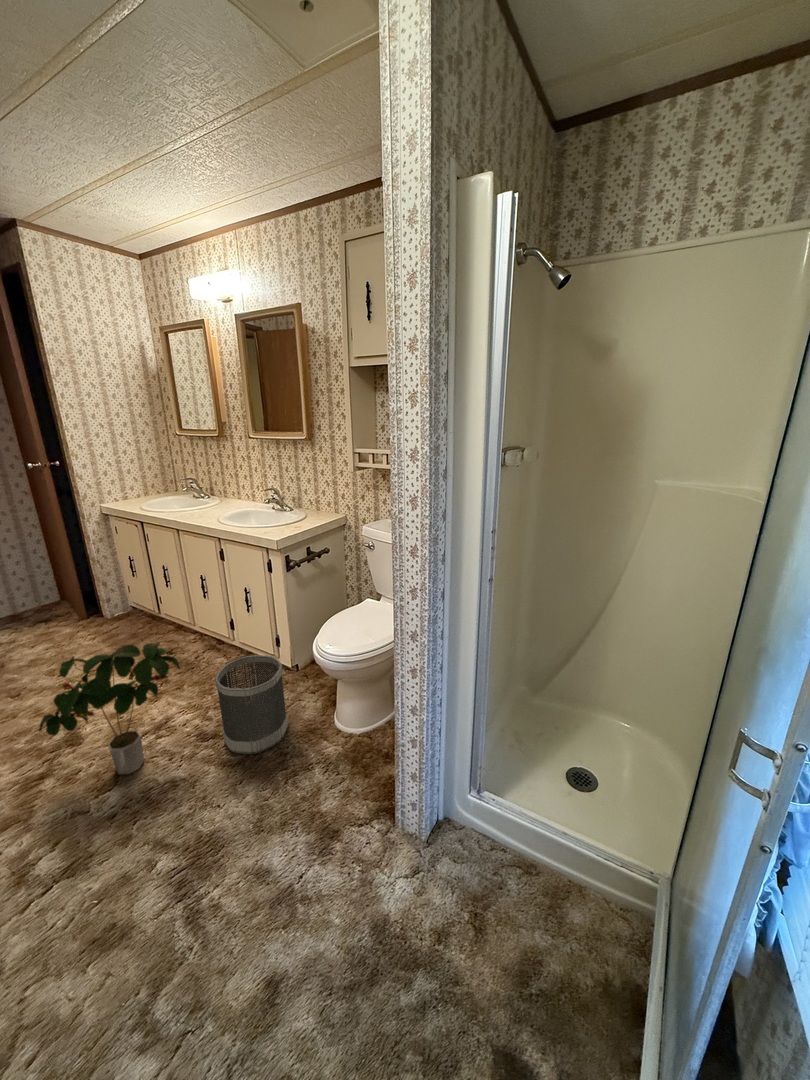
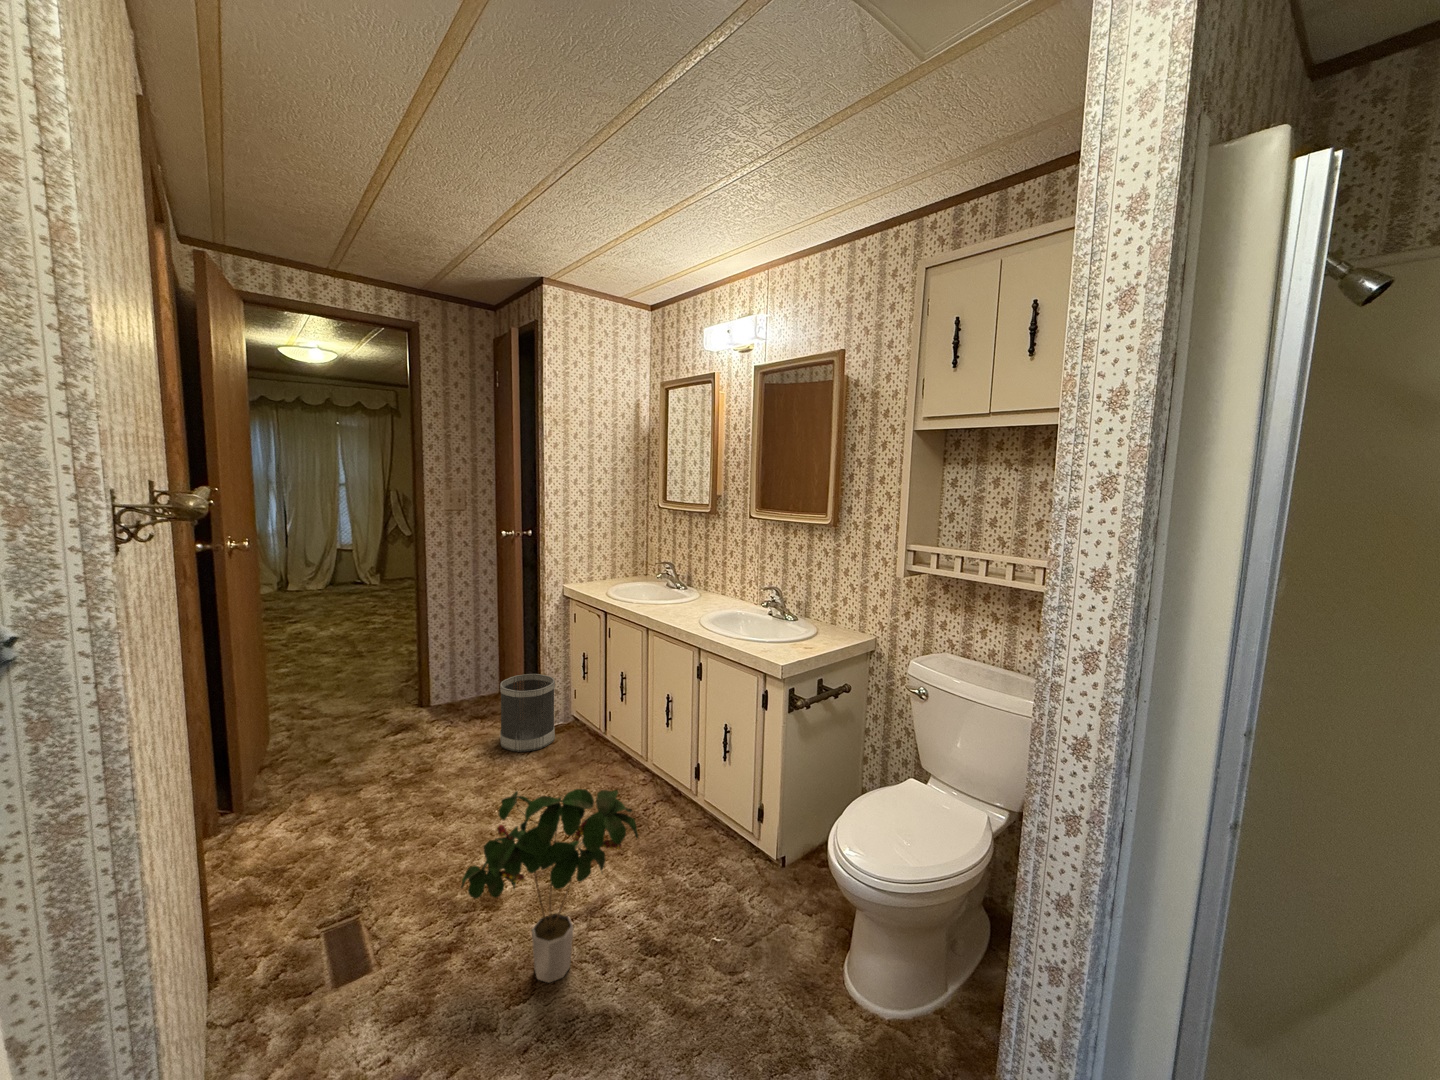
wastebasket: present [215,655,288,754] -> present [500,674,555,752]

